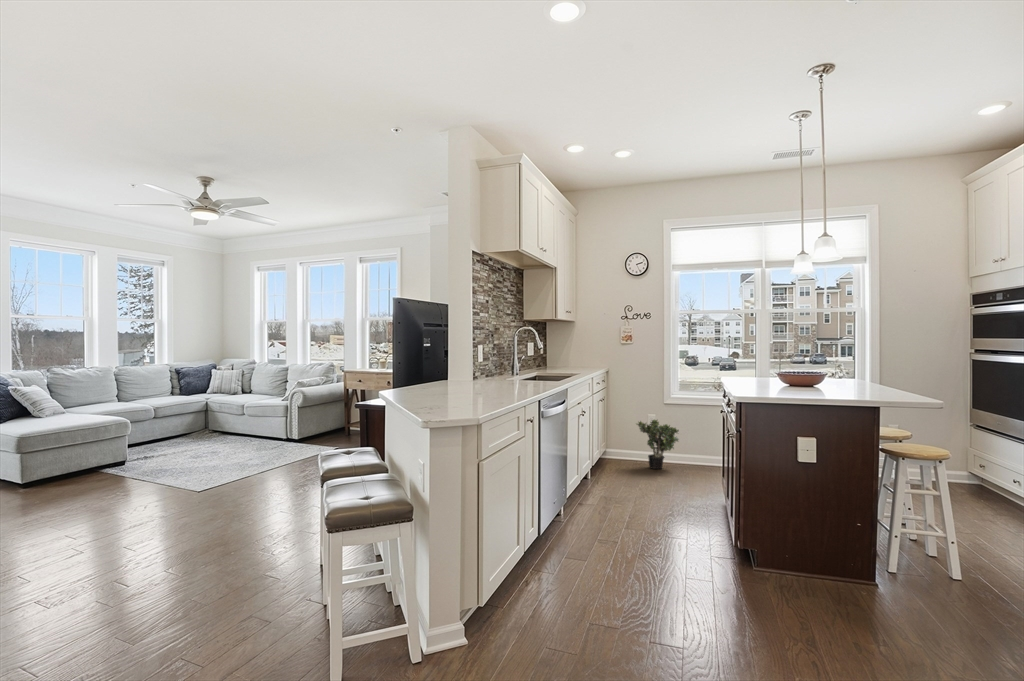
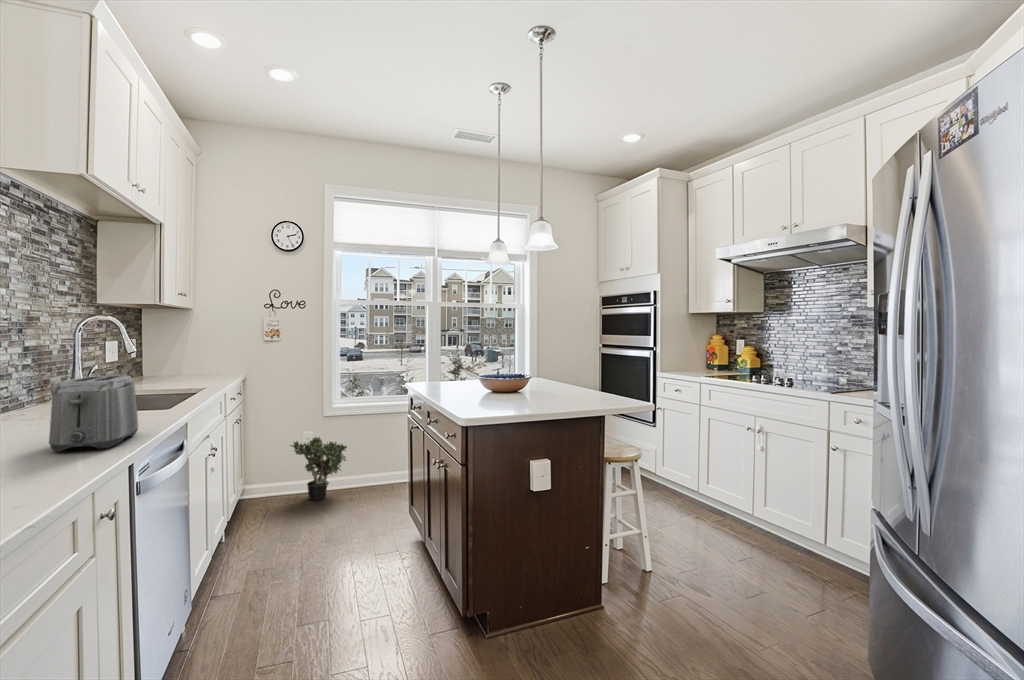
toaster: none [507,354,539,386] -> present [49,375,138,452]

